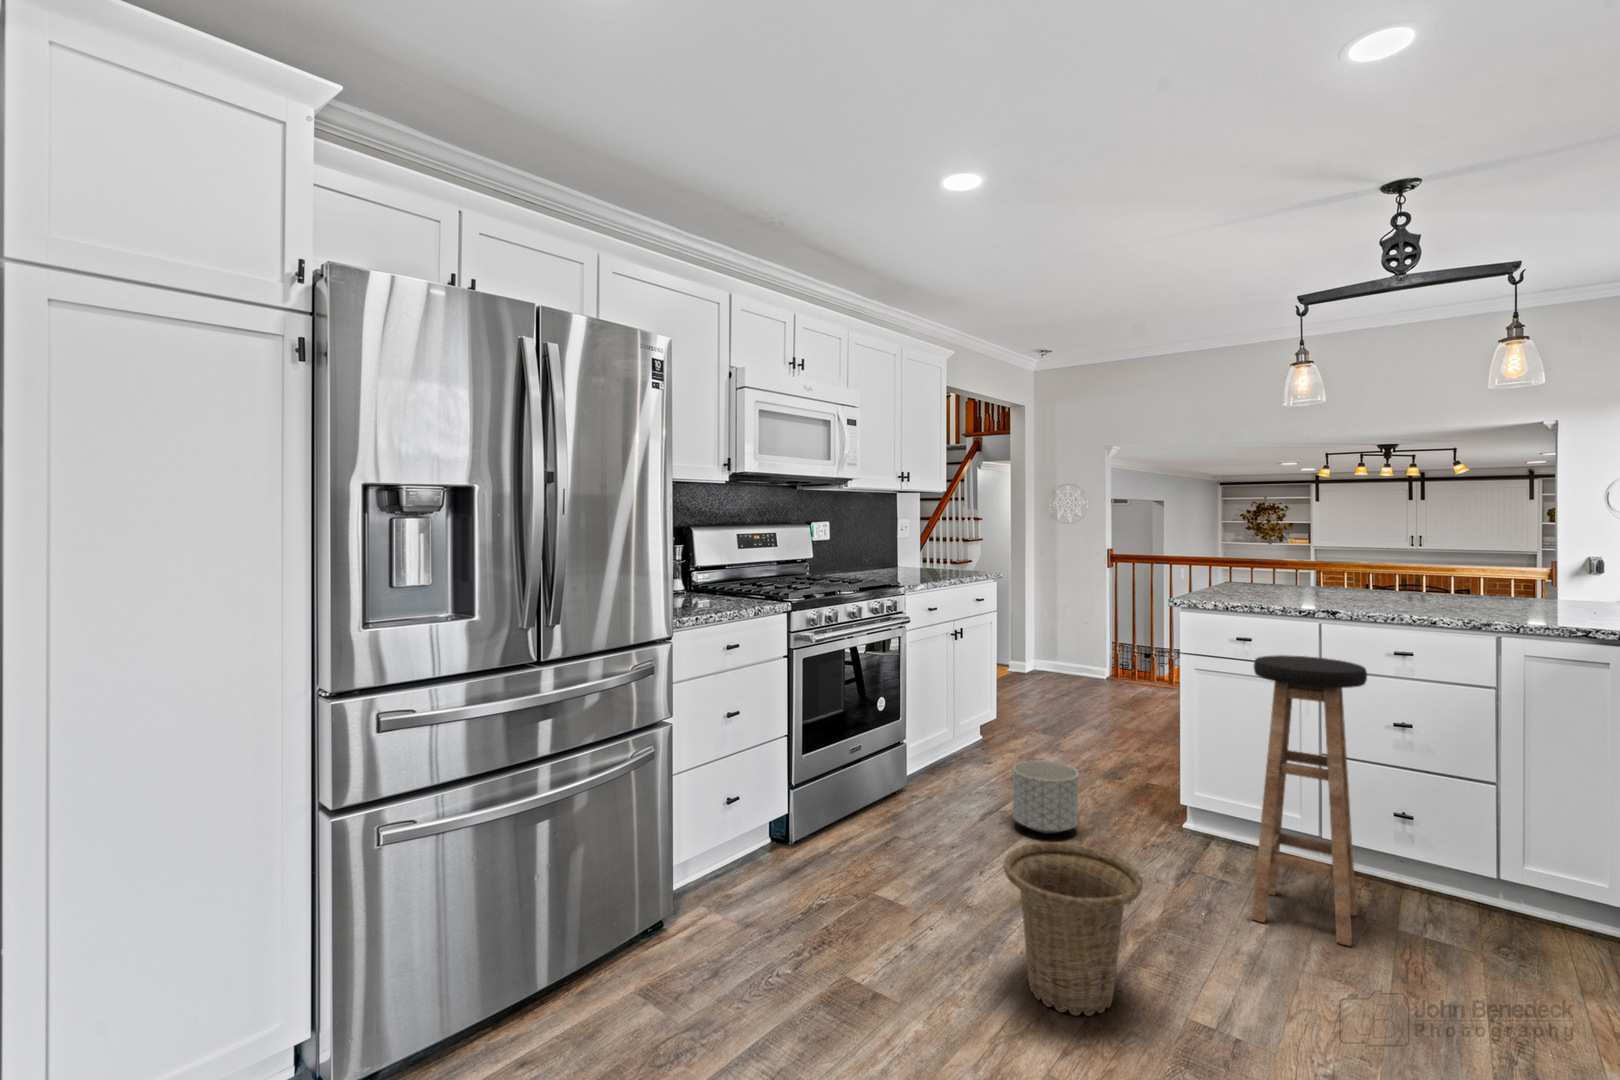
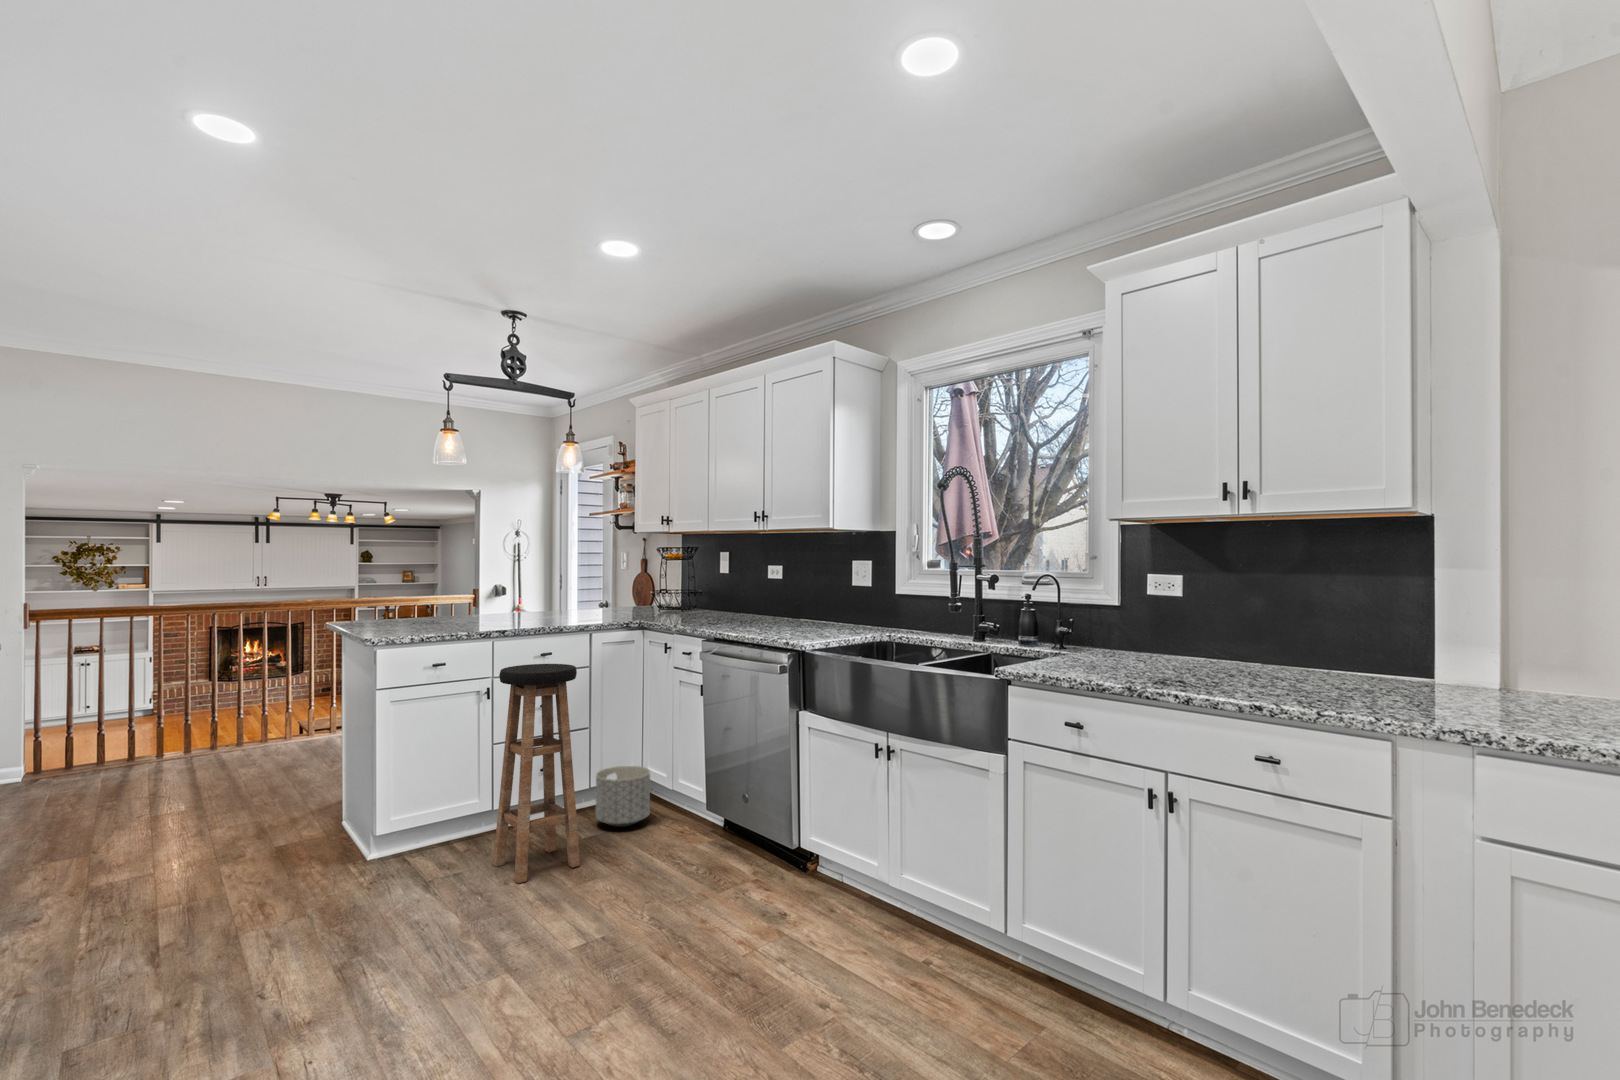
planter: present [1013,760,1078,834] -> present [596,766,650,827]
basket: present [1003,842,1143,1016] -> none [441,854,572,1014]

